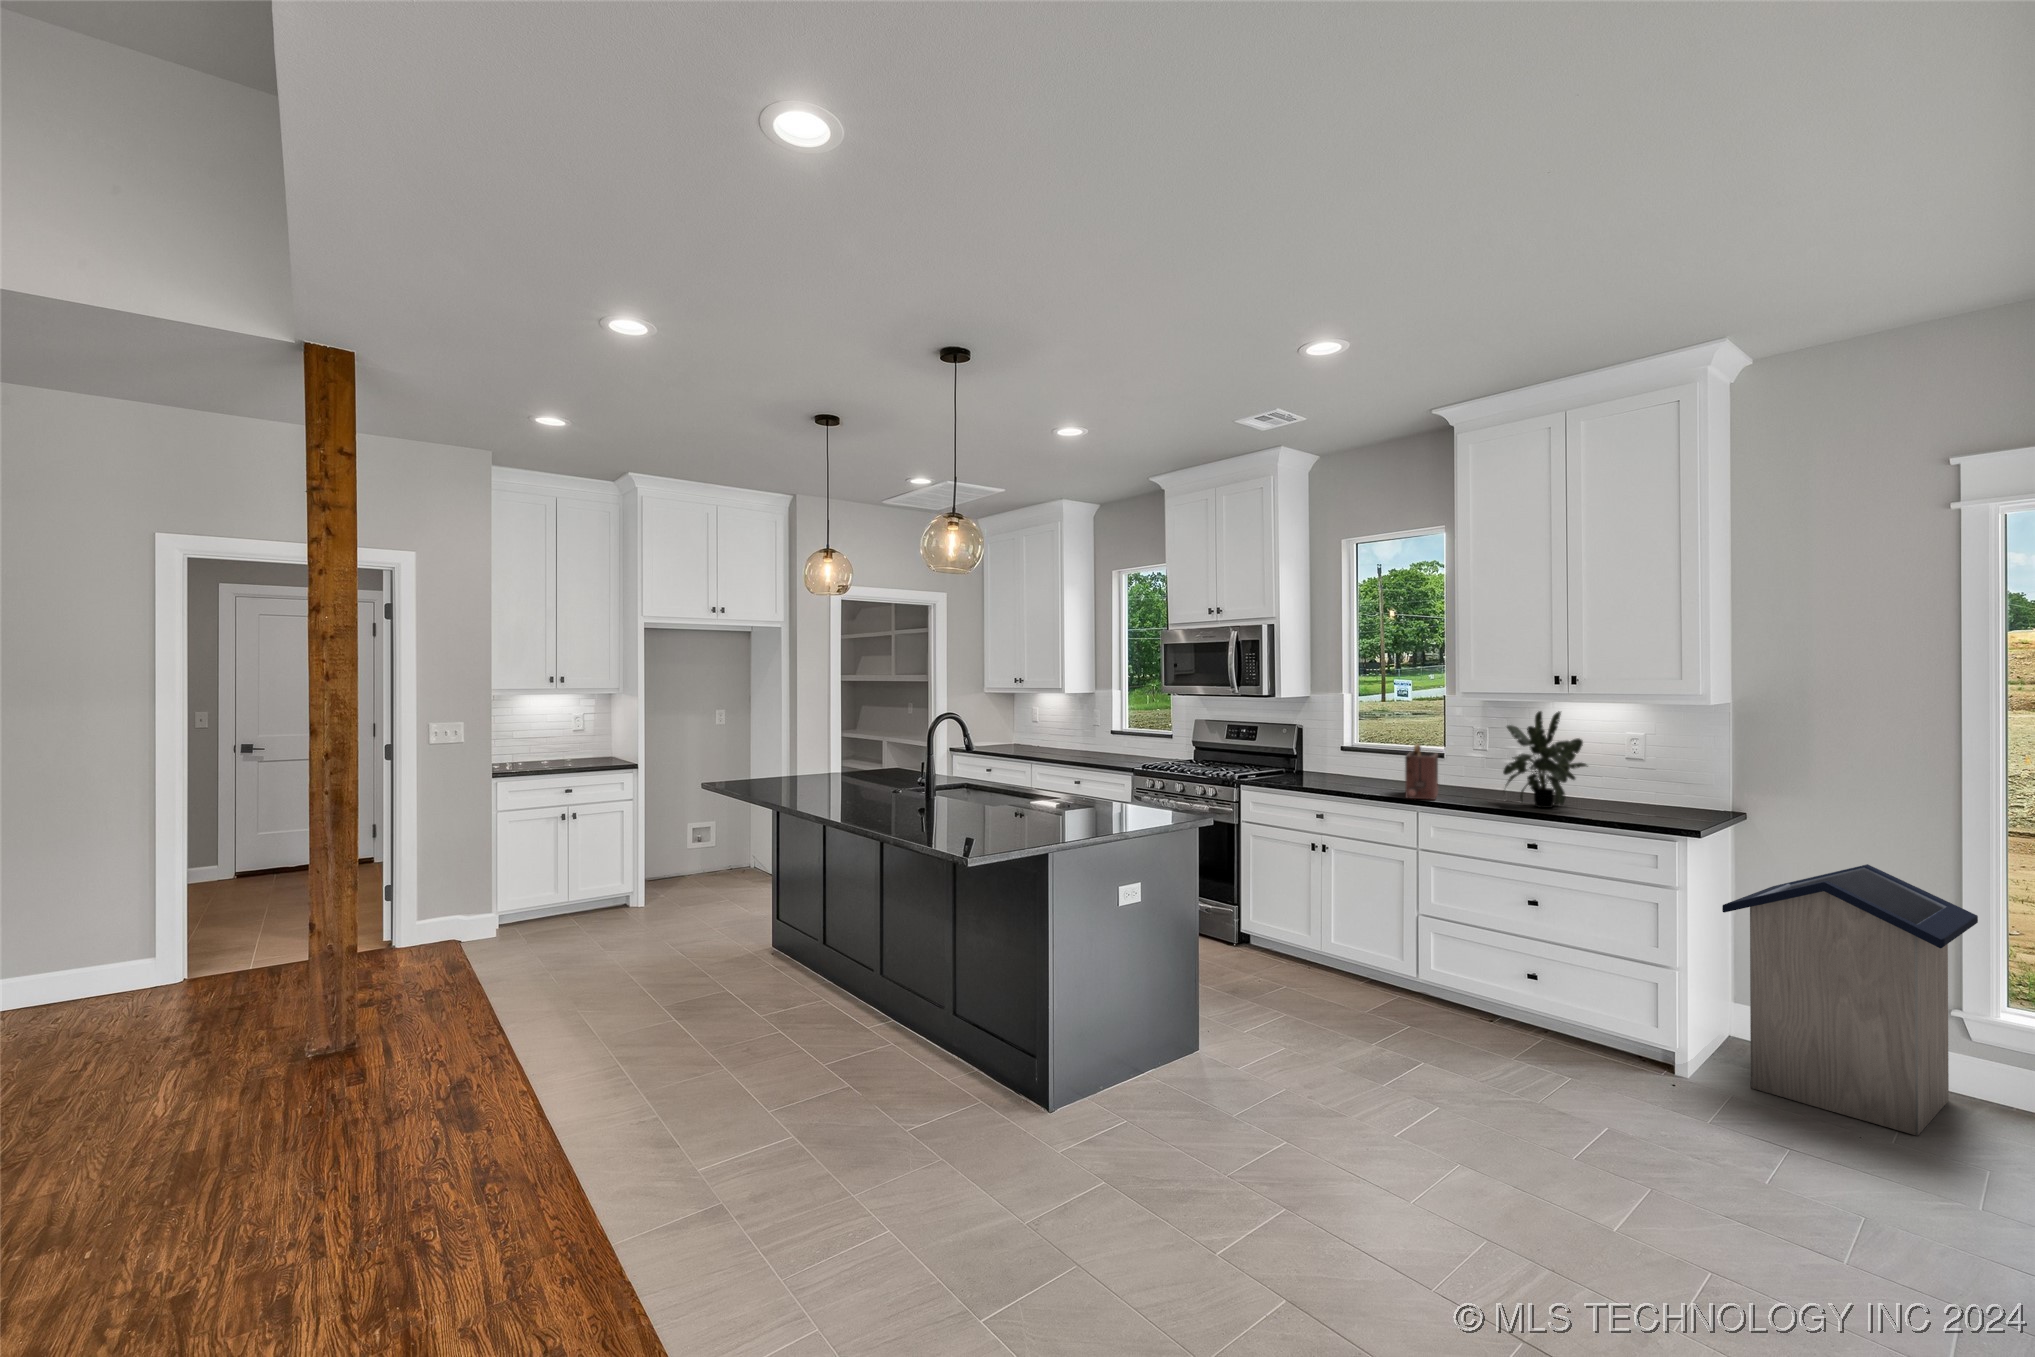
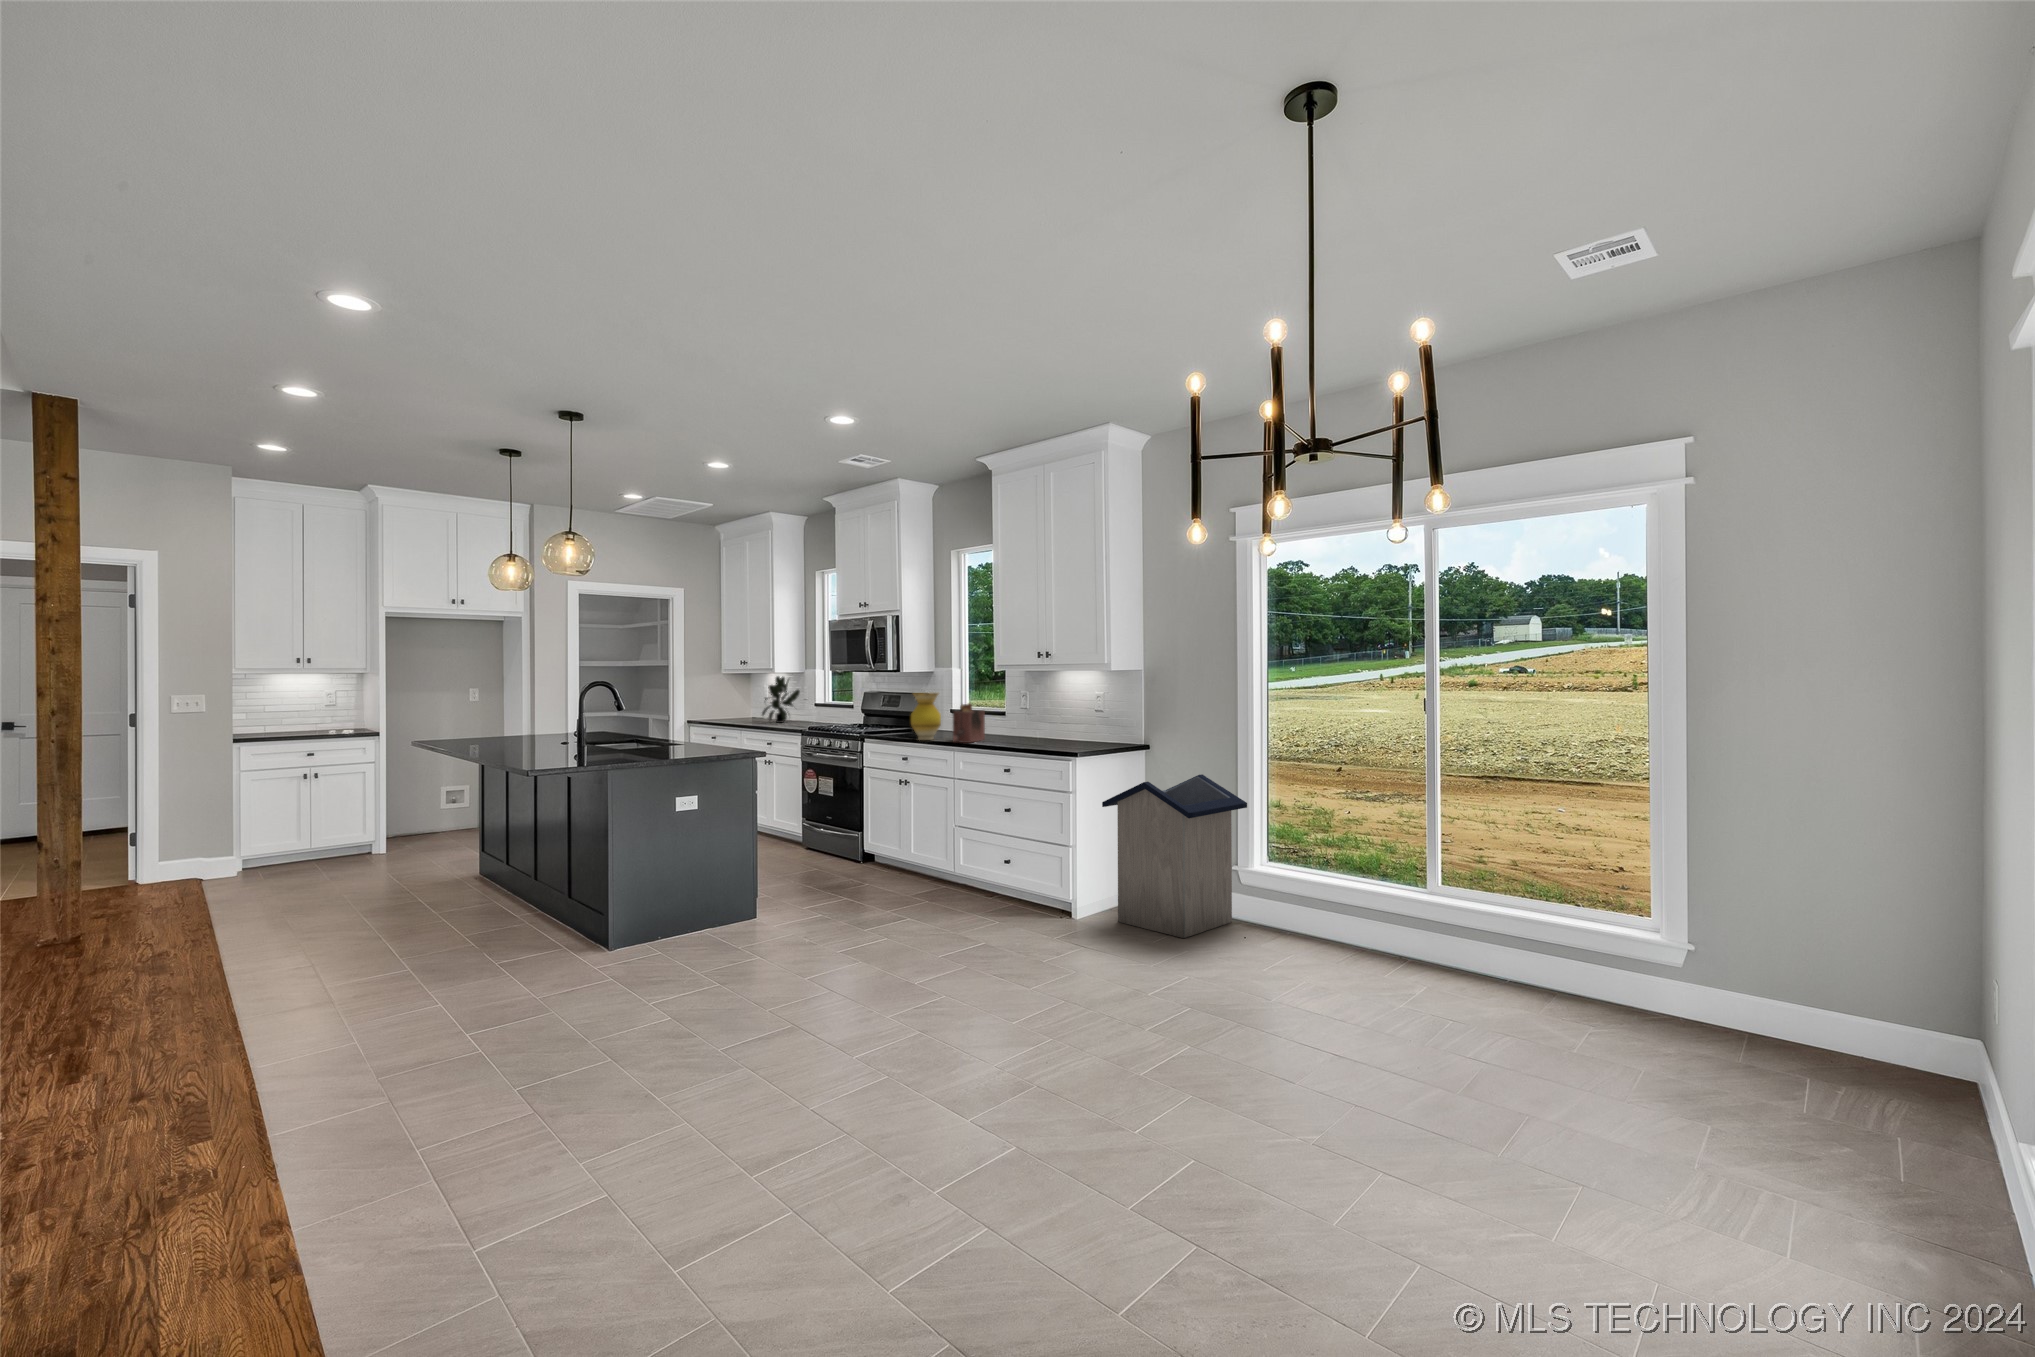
potted plant: present [1503,711,1588,808] -> present [762,676,800,723]
vase: none [1326,727,1370,792] -> present [911,693,941,740]

